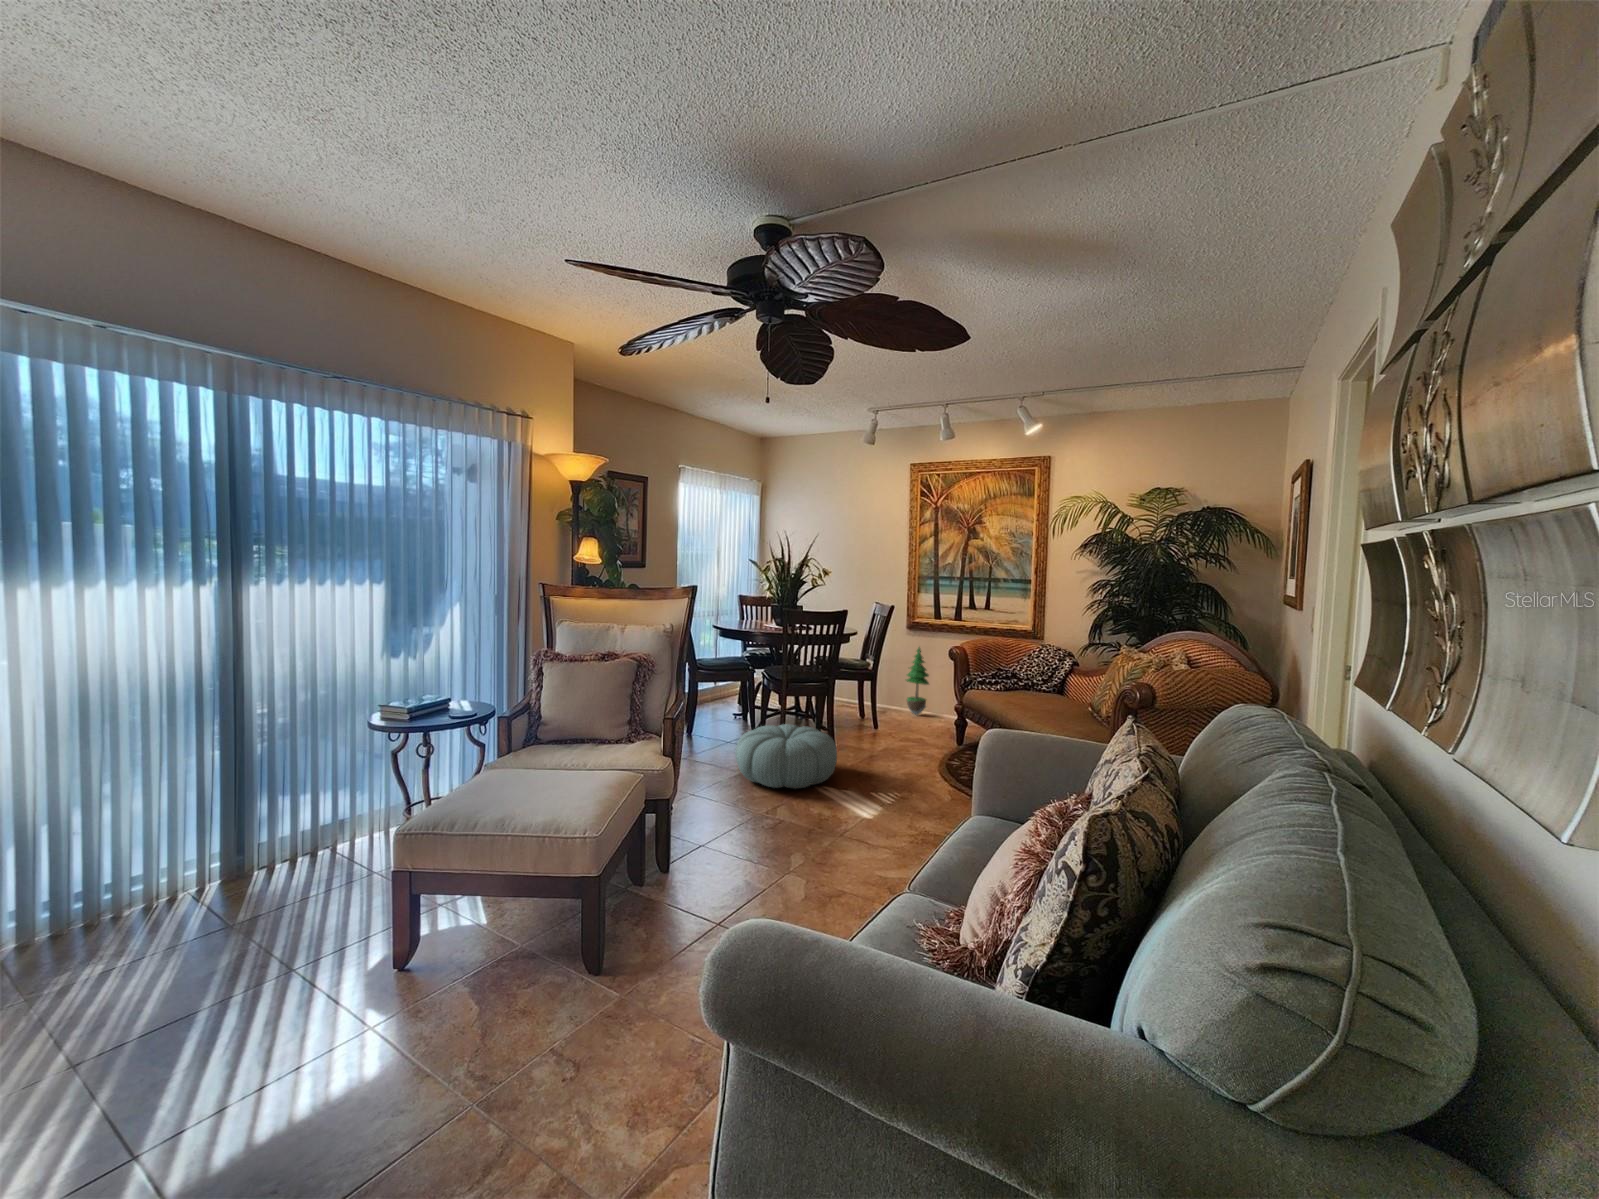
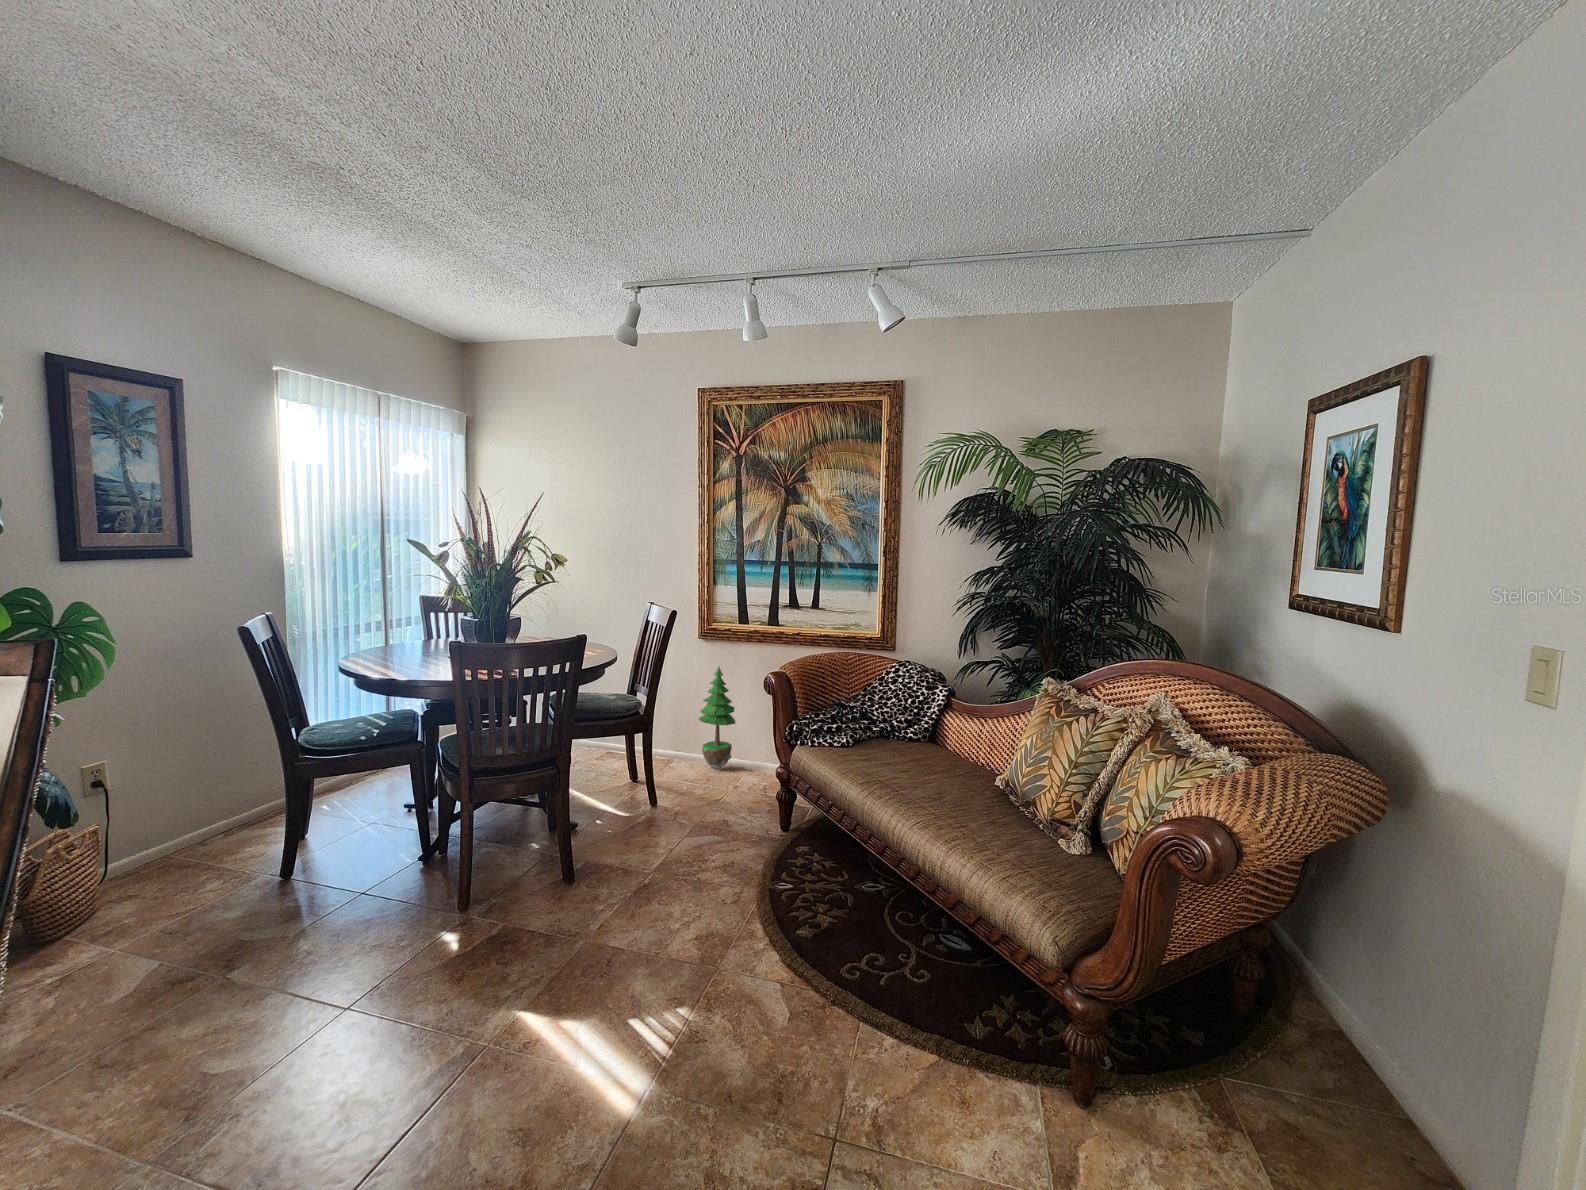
pouf: present [735,724,837,789] -> none [325,866,561,1046]

